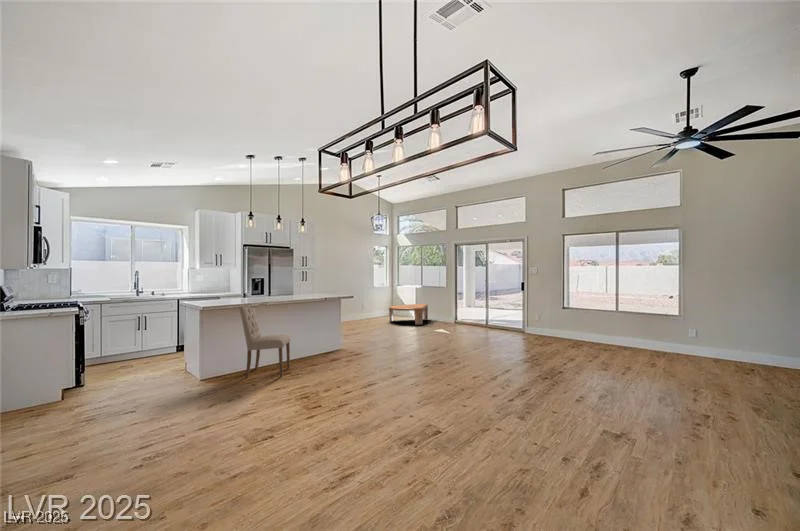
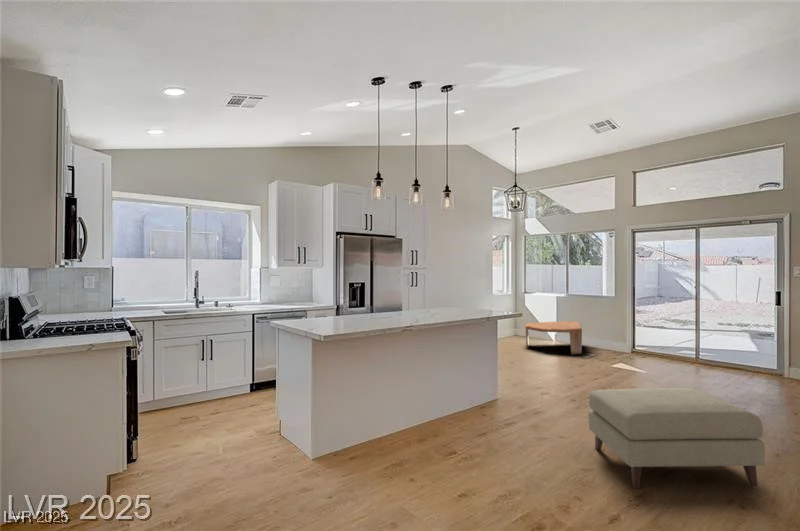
dining chair: present [239,306,291,378] -> none [375,326,450,461]
ottoman: none [370,333,440,383] -> present [589,388,765,488]

